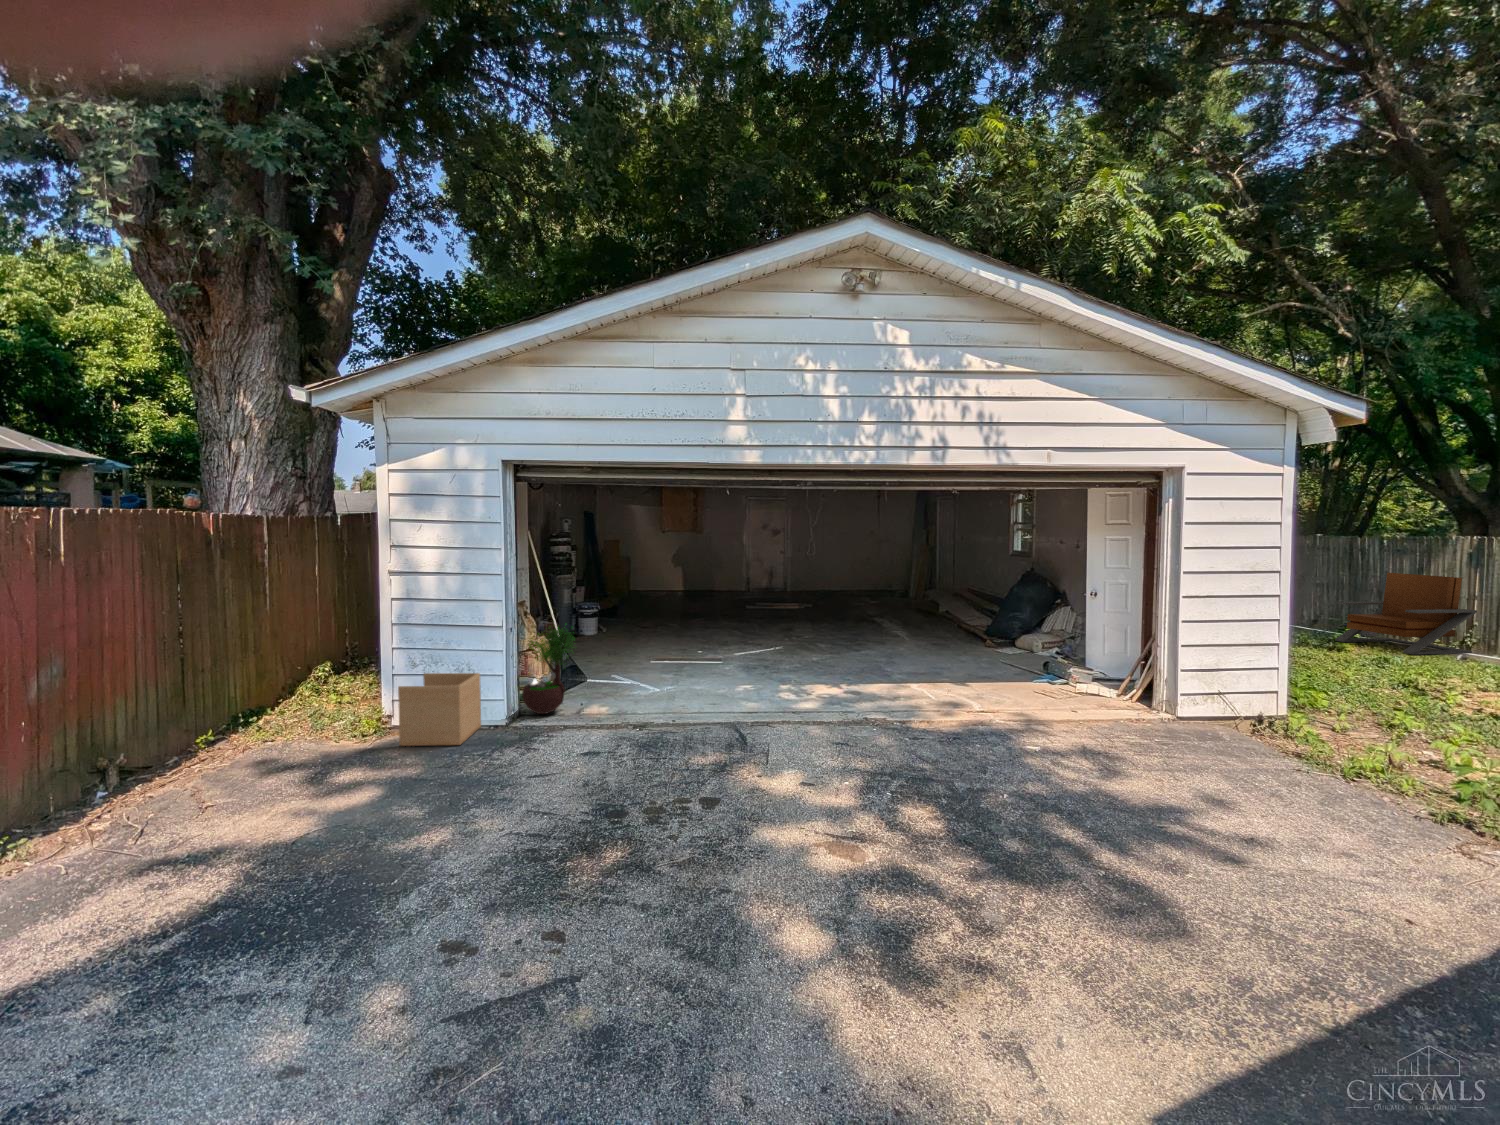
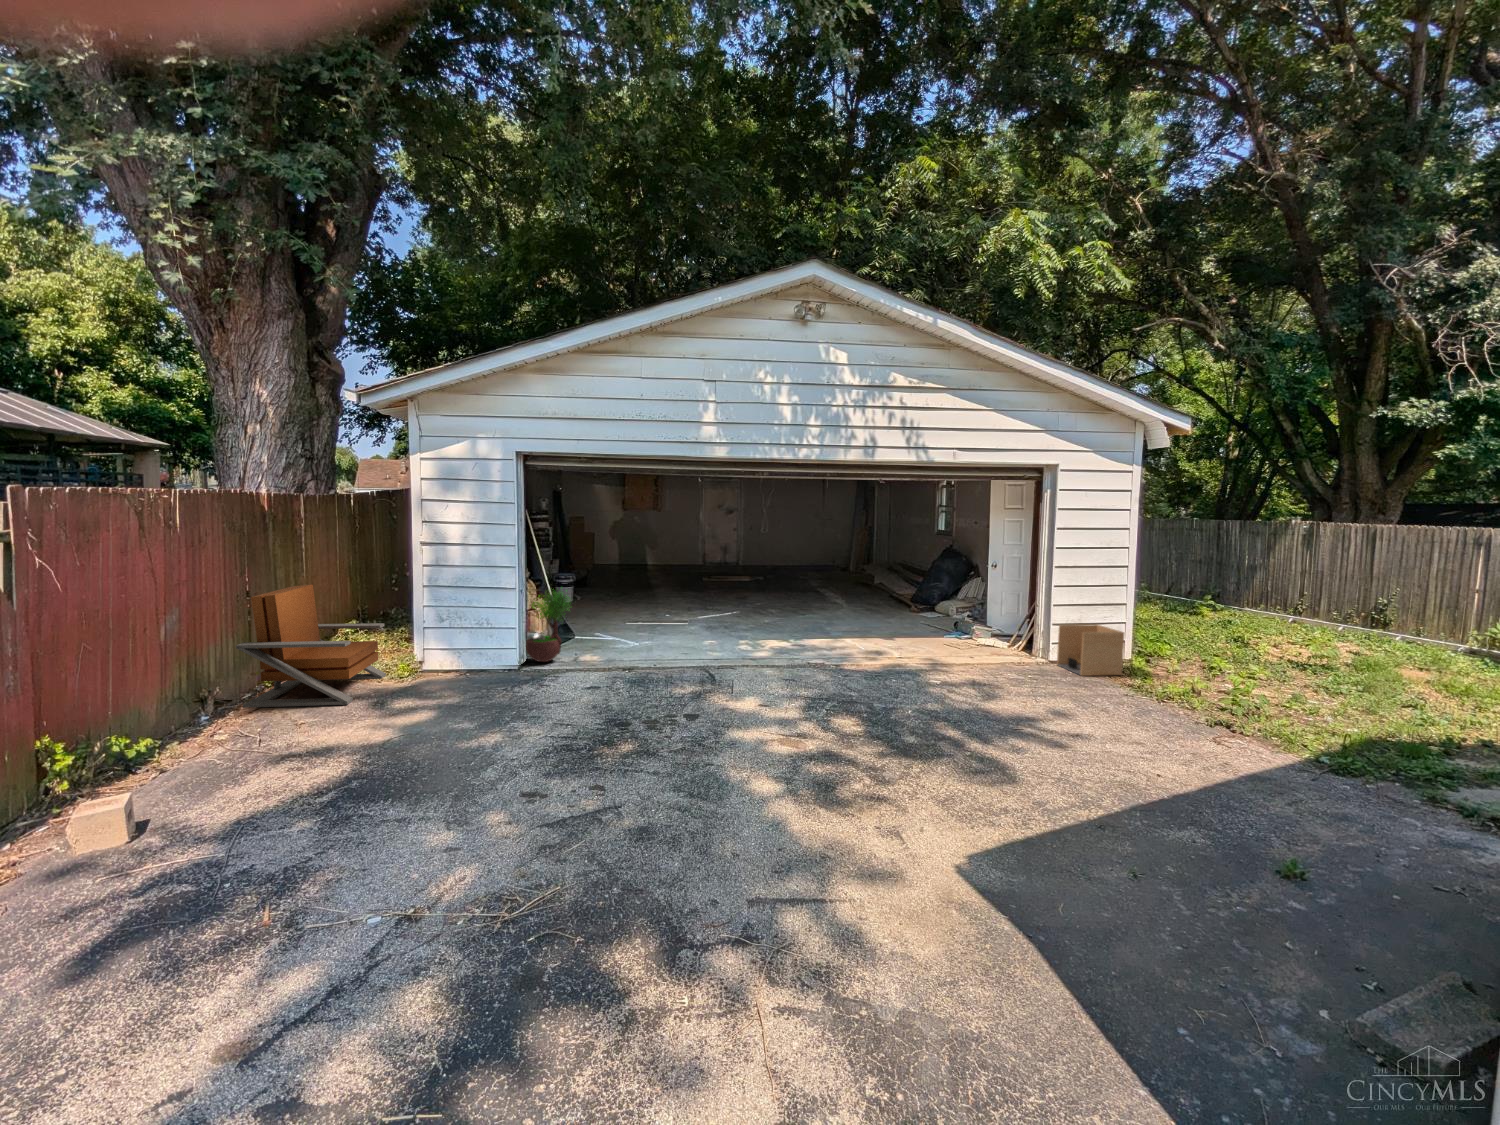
lounge chair: present [1335,573,1477,655] -> present [236,585,386,708]
cardboard box: present [398,673,481,746] -> present [1057,624,1124,676]

